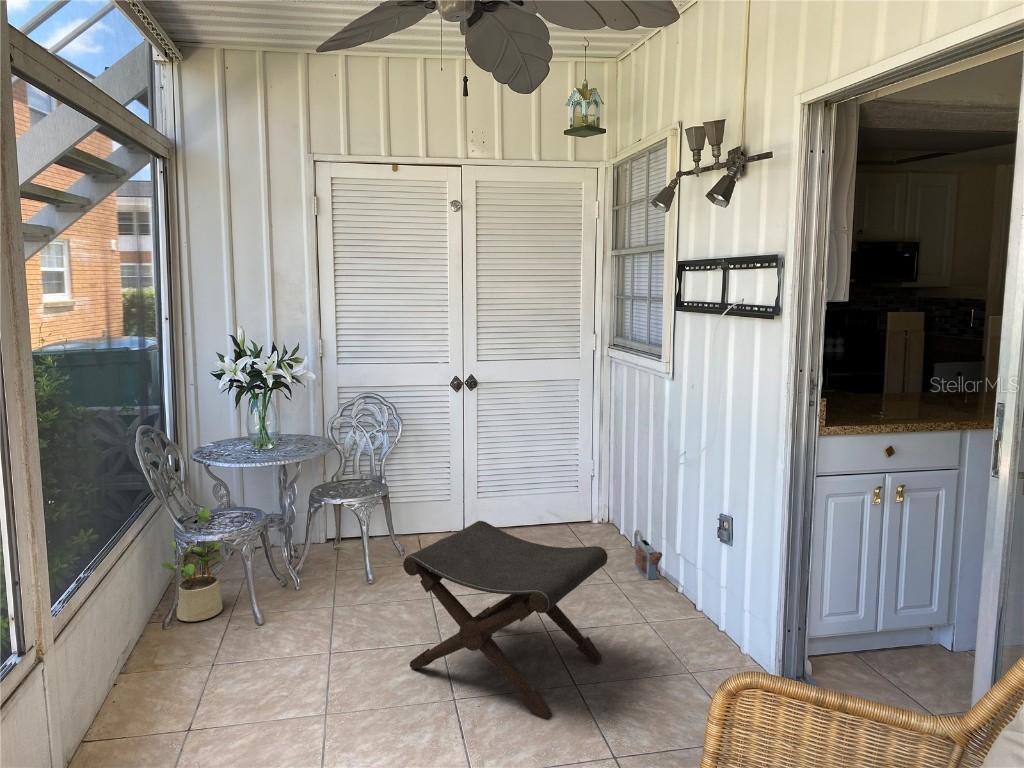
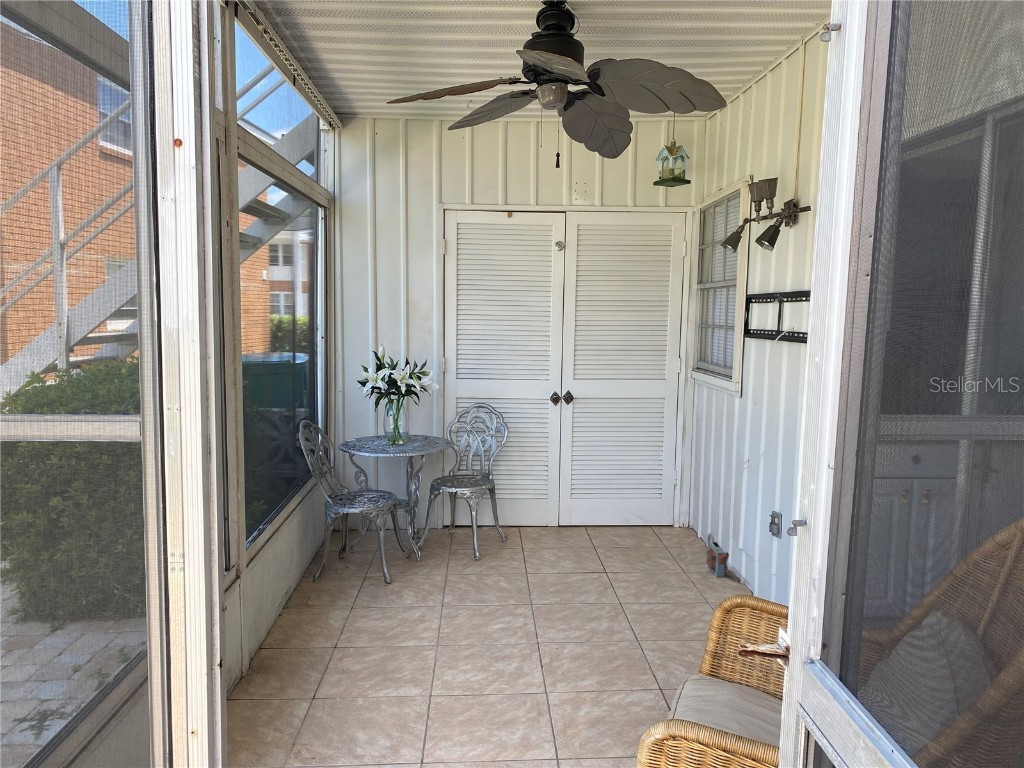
potted plant: present [161,508,223,621] -> none [316,488,362,576]
footstool: present [403,521,608,720] -> none [498,510,668,671]

